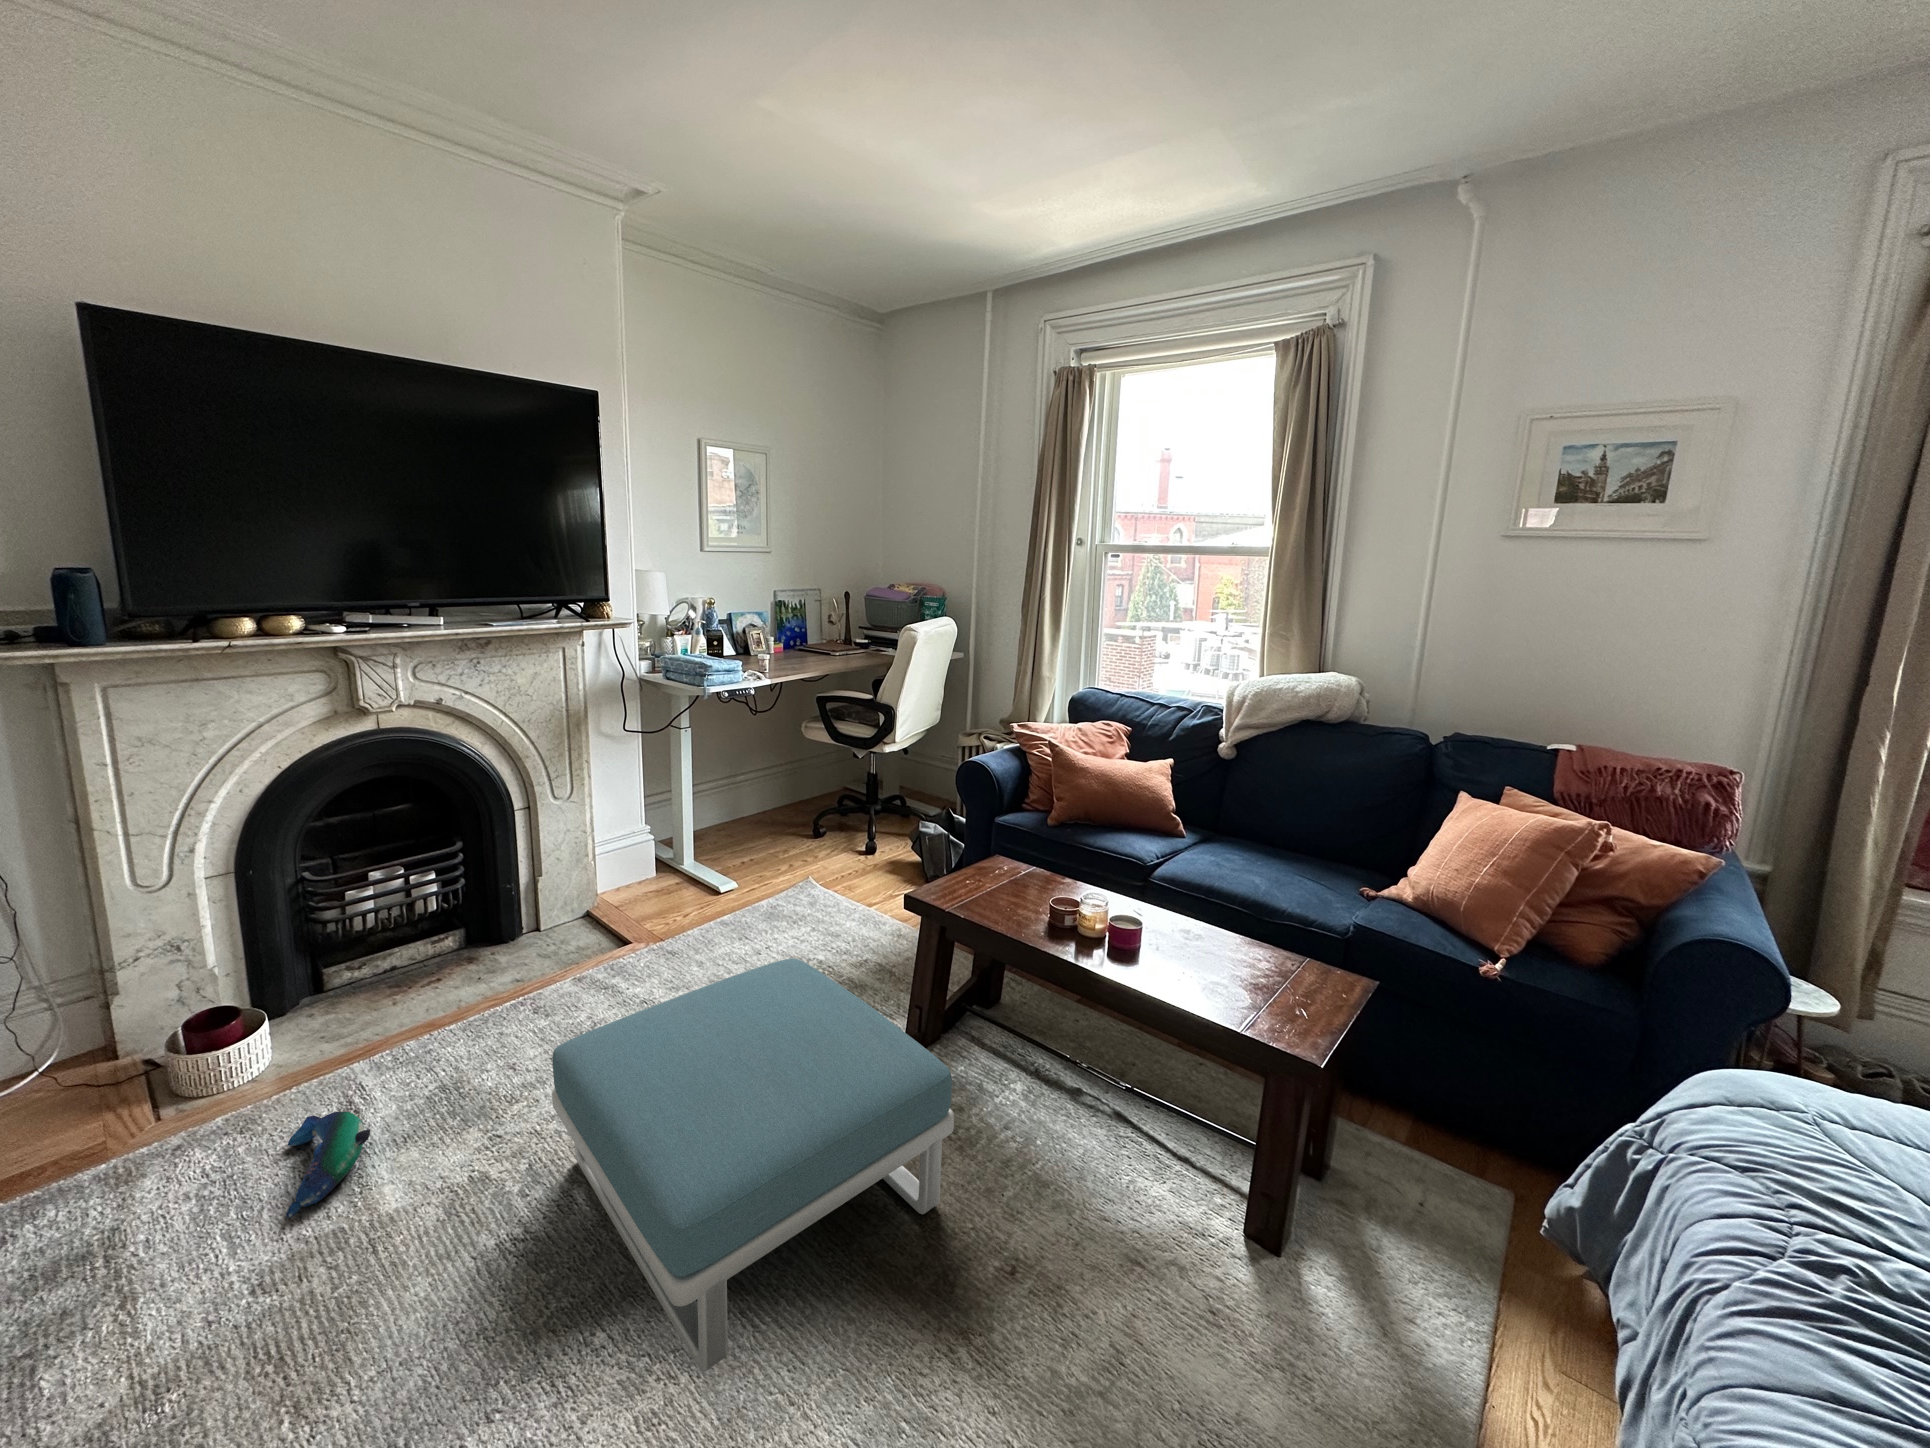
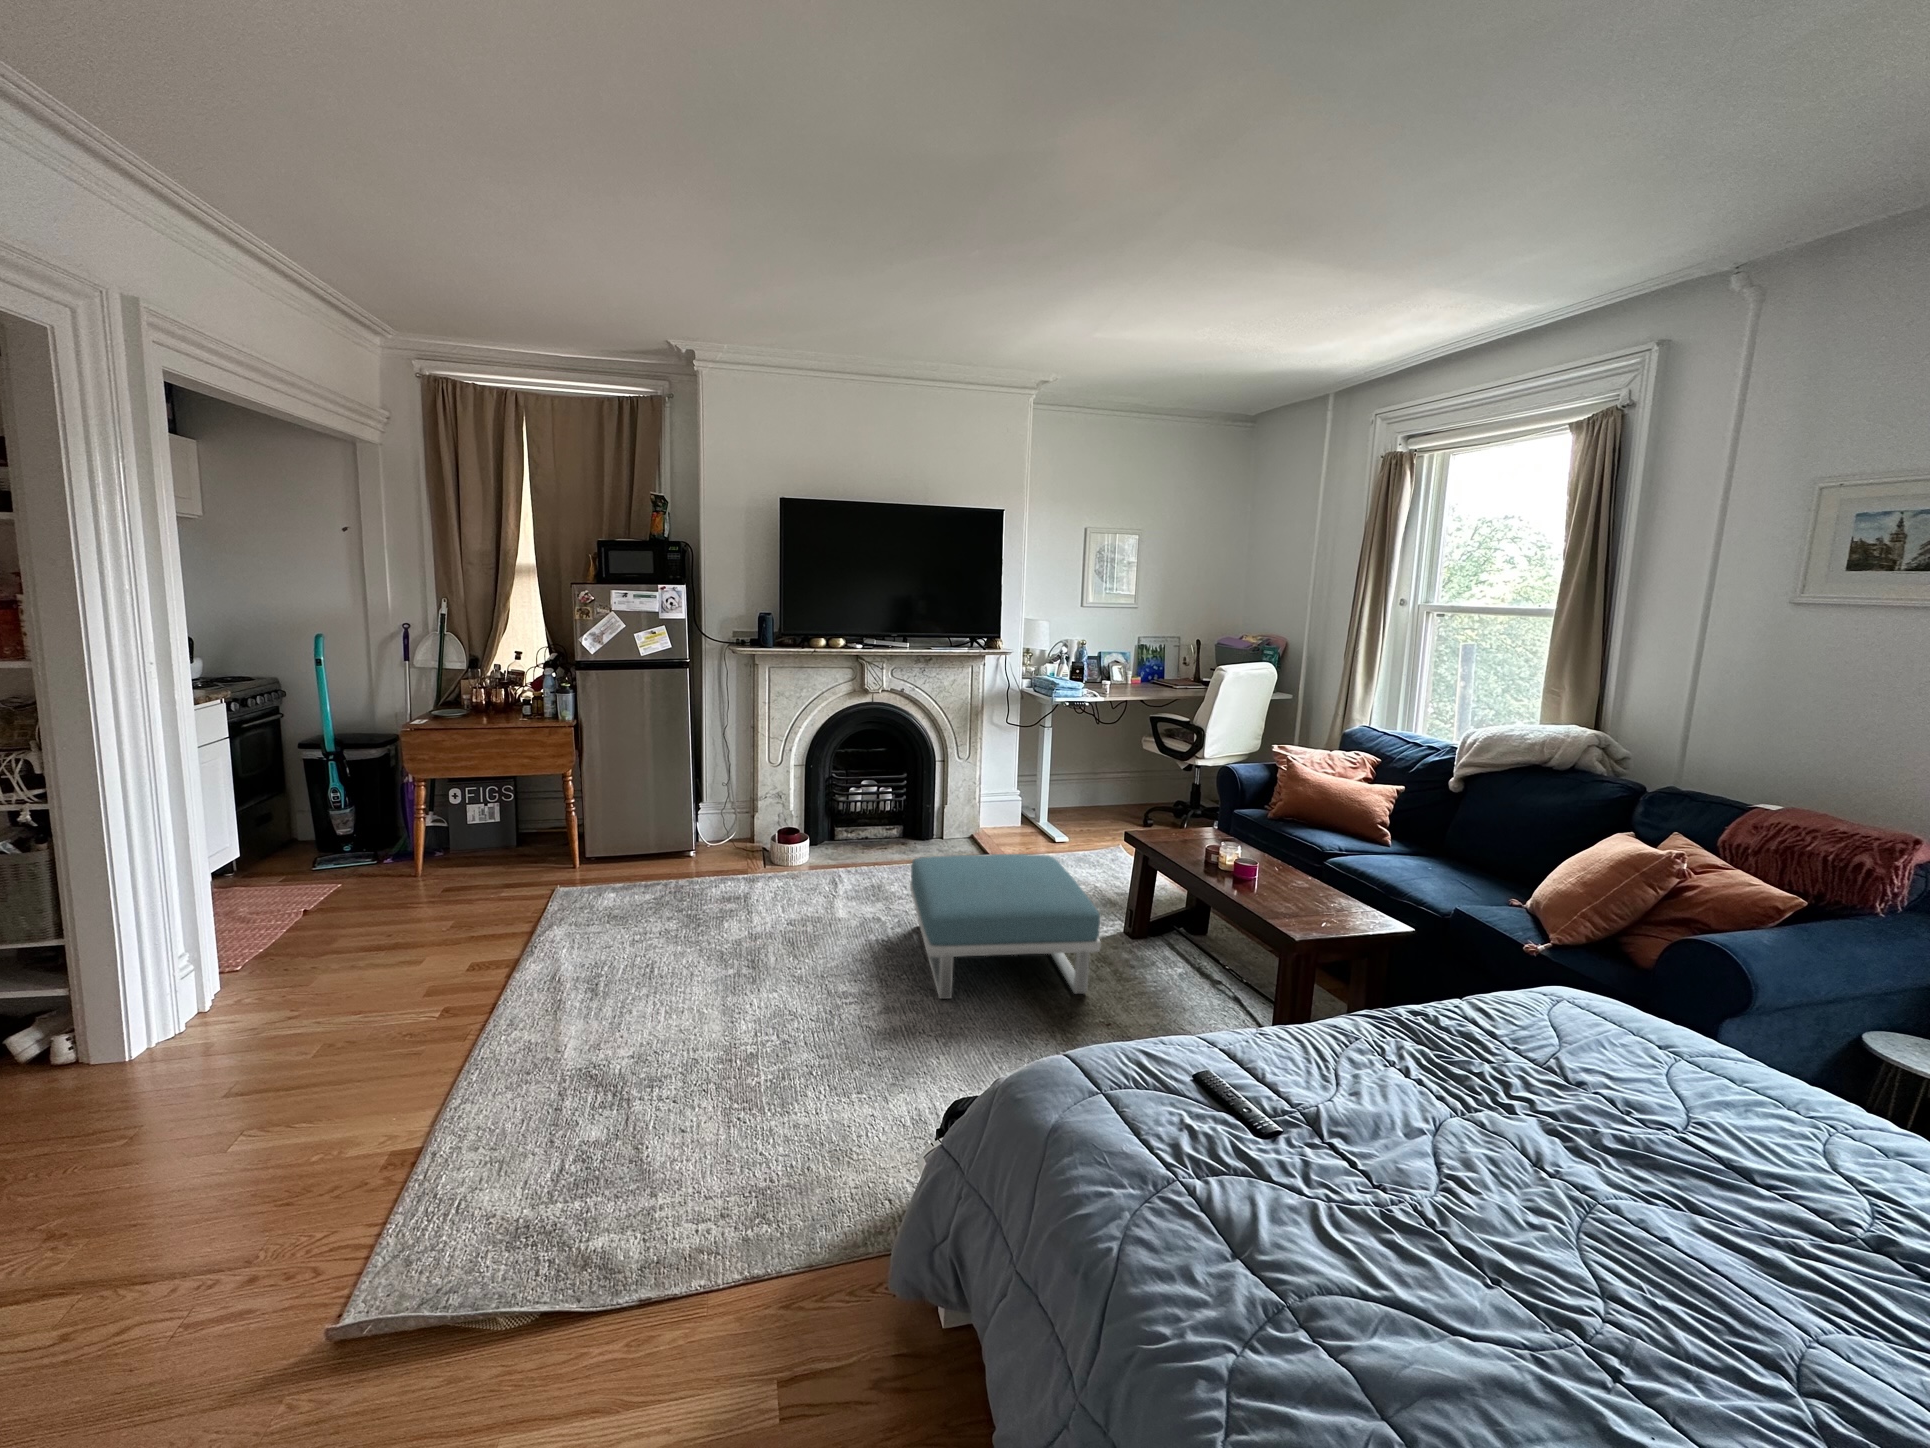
plush toy: present [286,1111,371,1218] -> none [804,875,839,907]

